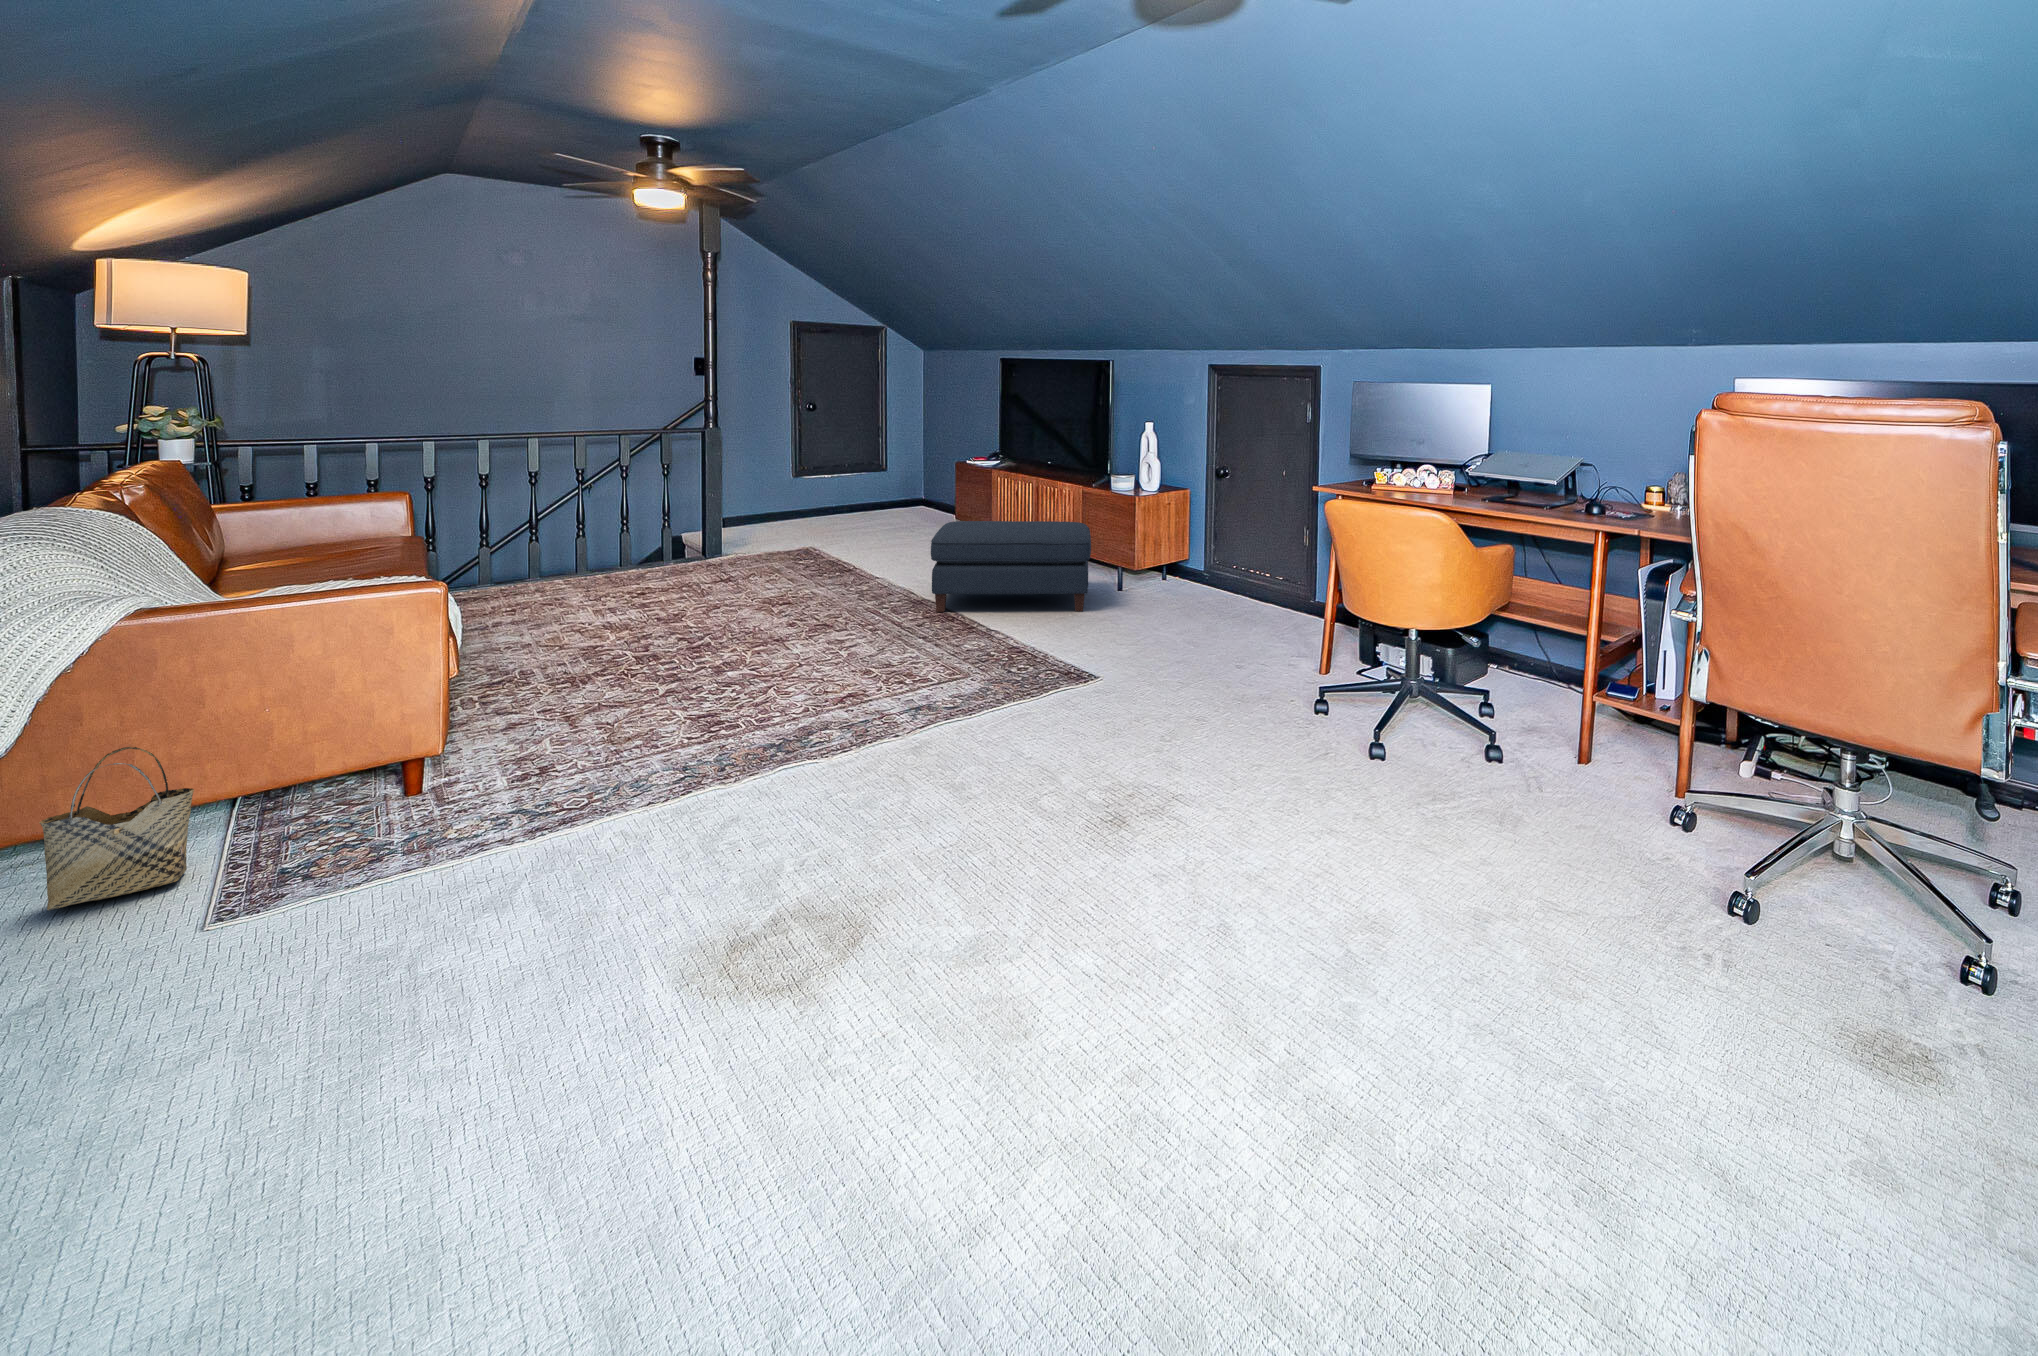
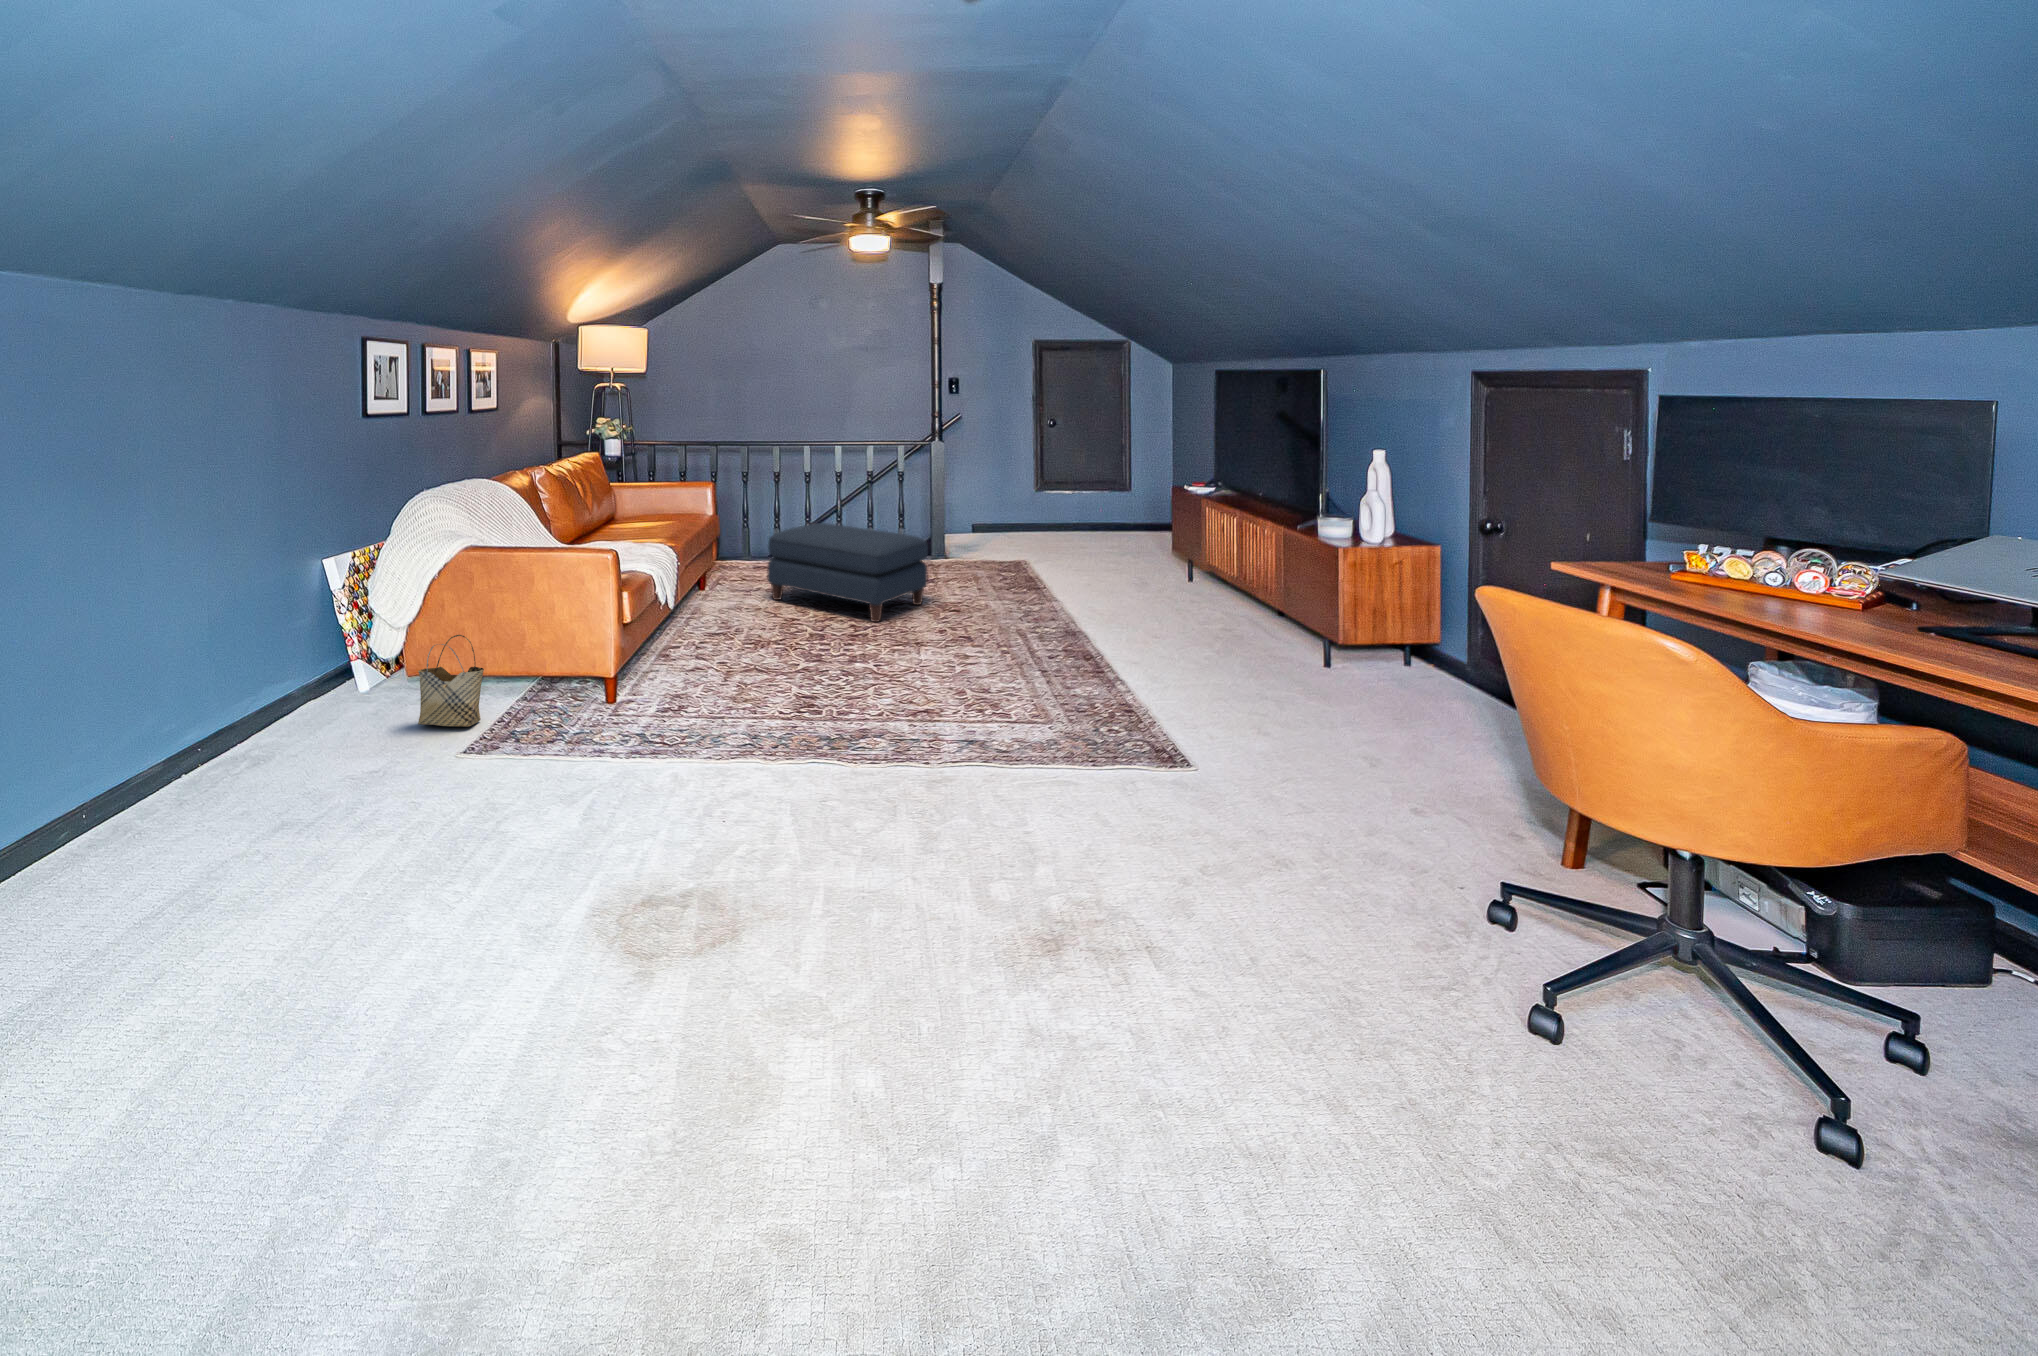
ottoman: present [931,521,1091,612] -> present [767,523,928,622]

